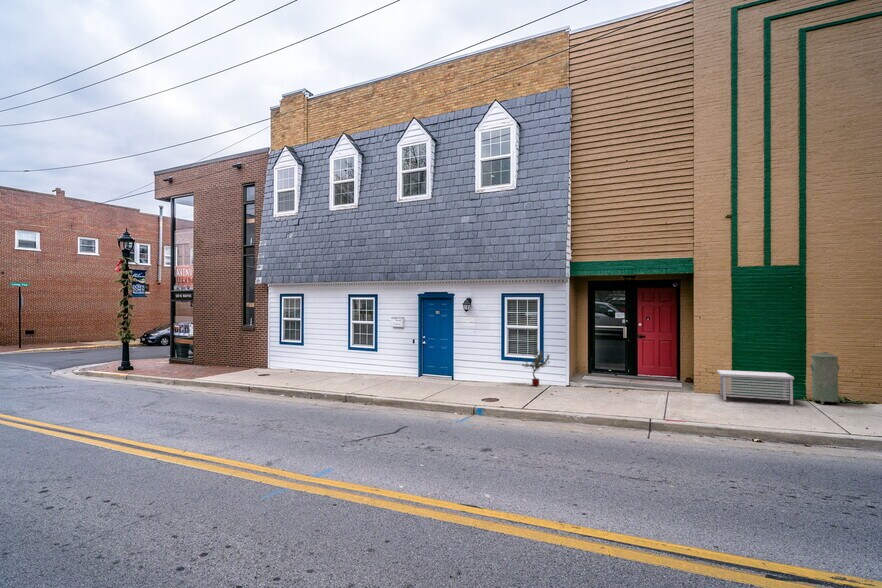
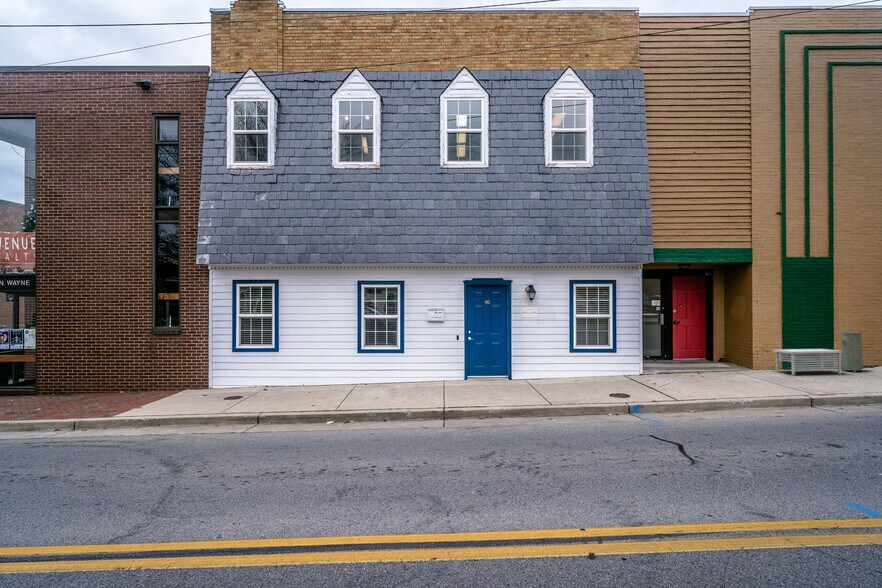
potted tree: present [522,350,549,386] -> none [603,338,636,377]

